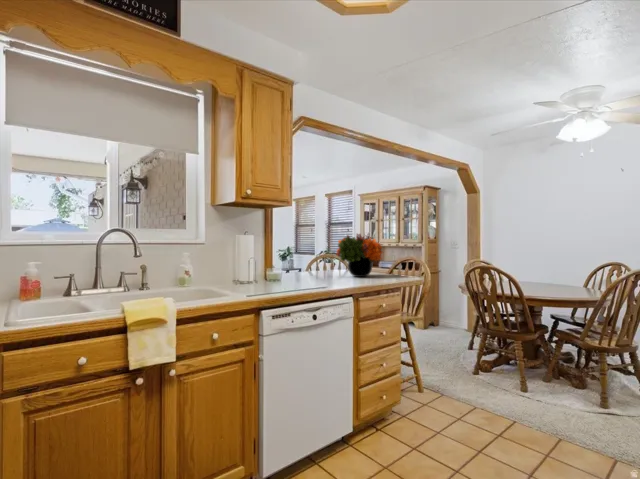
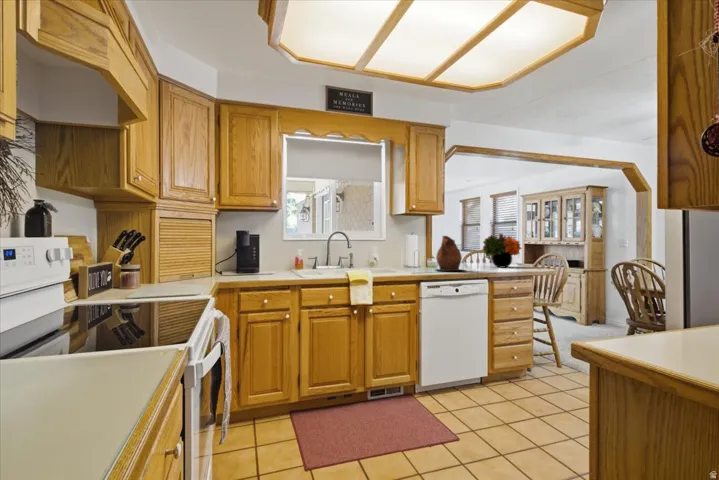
ceramic pitcher: none [276,236,325,289] -> present [436,236,463,271]

